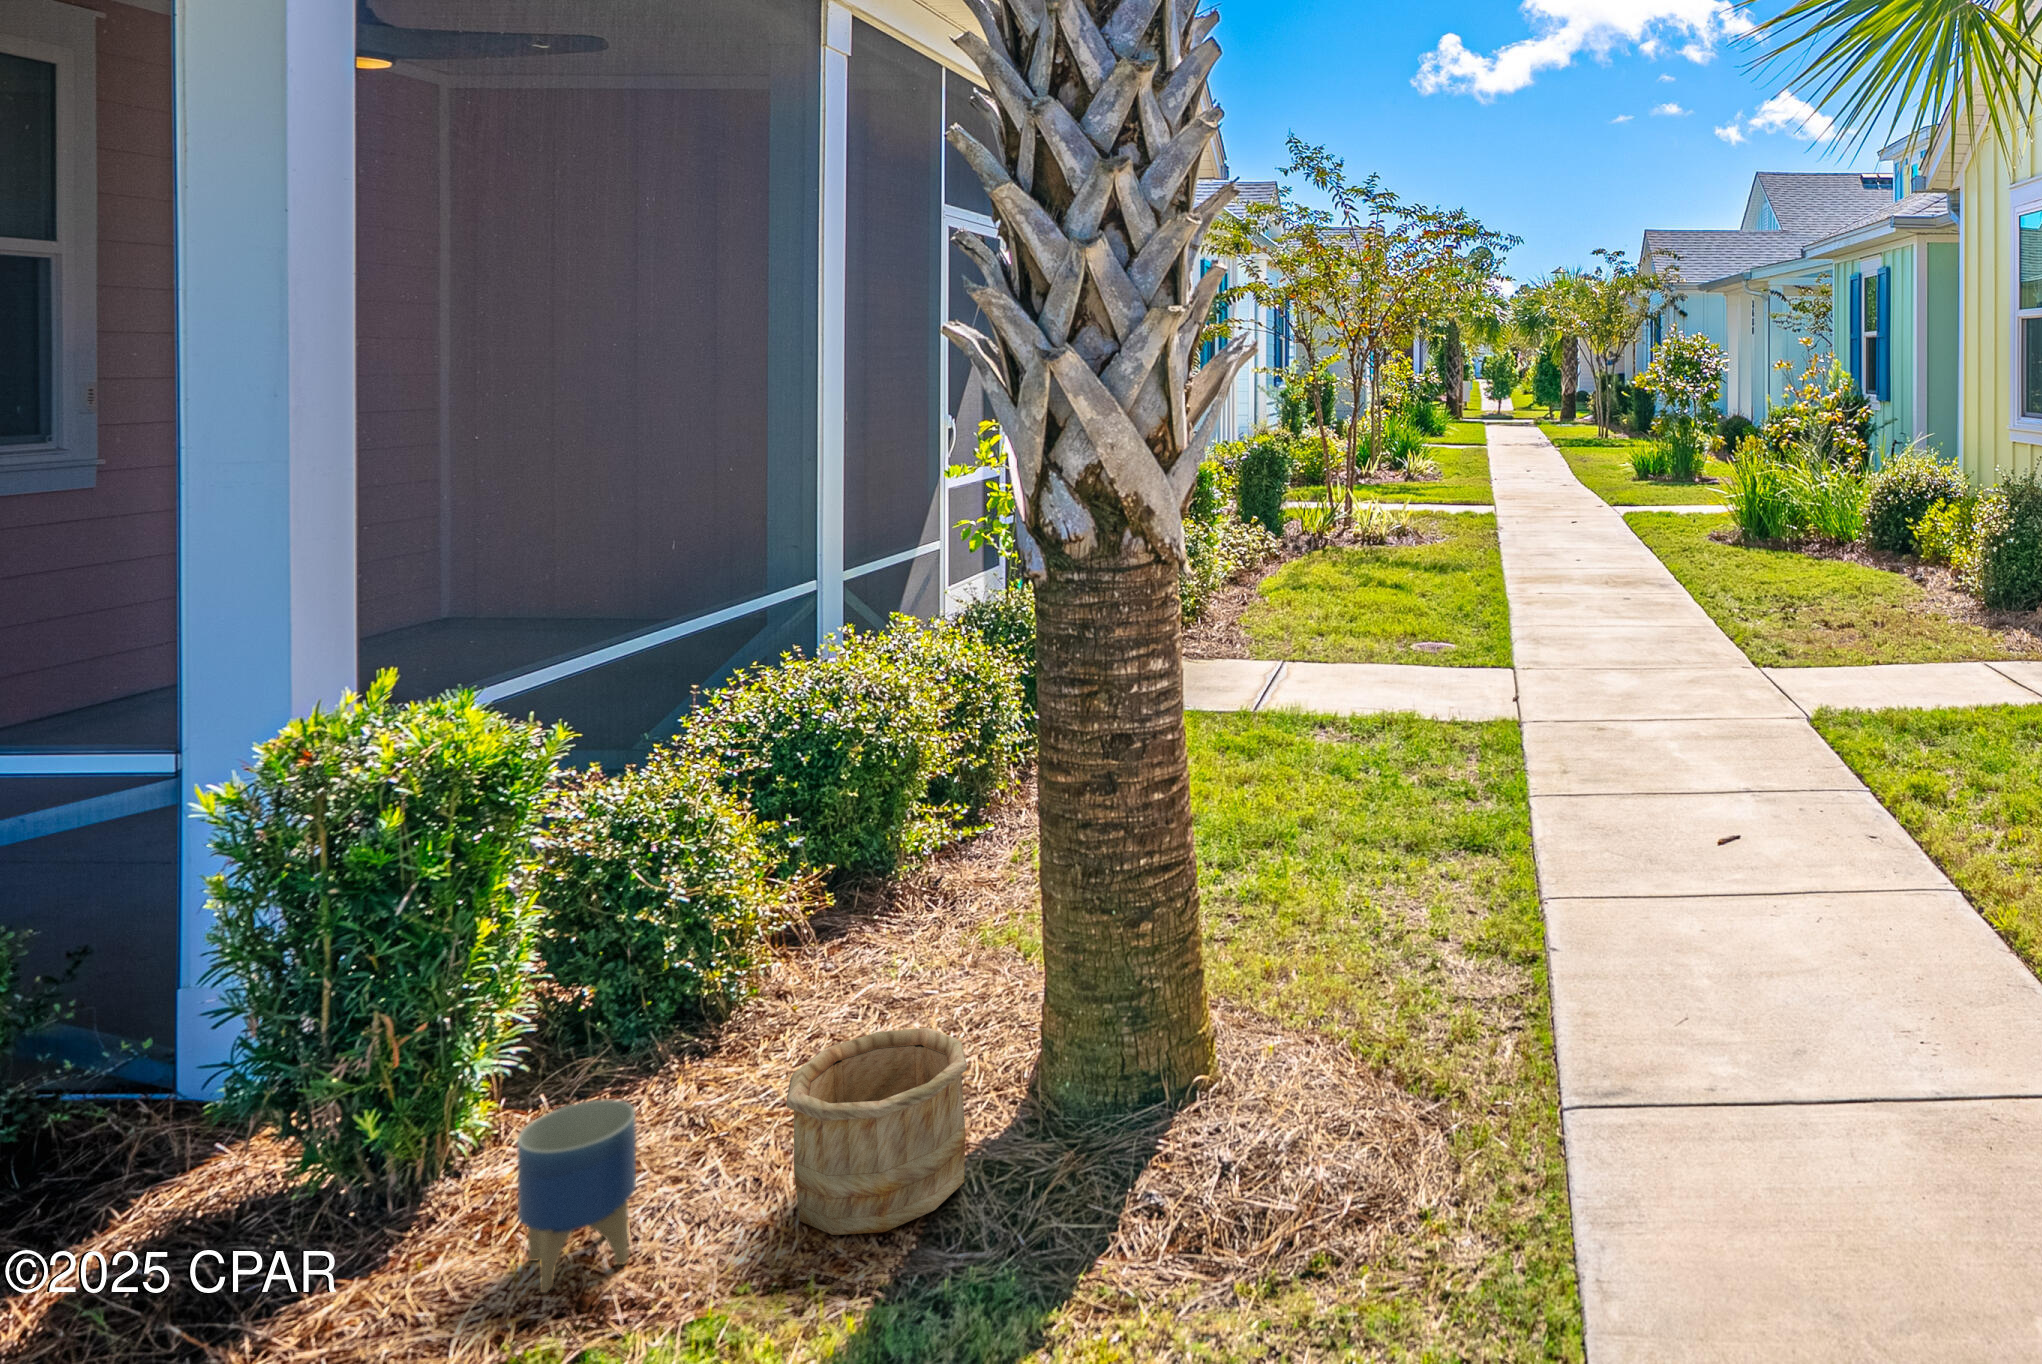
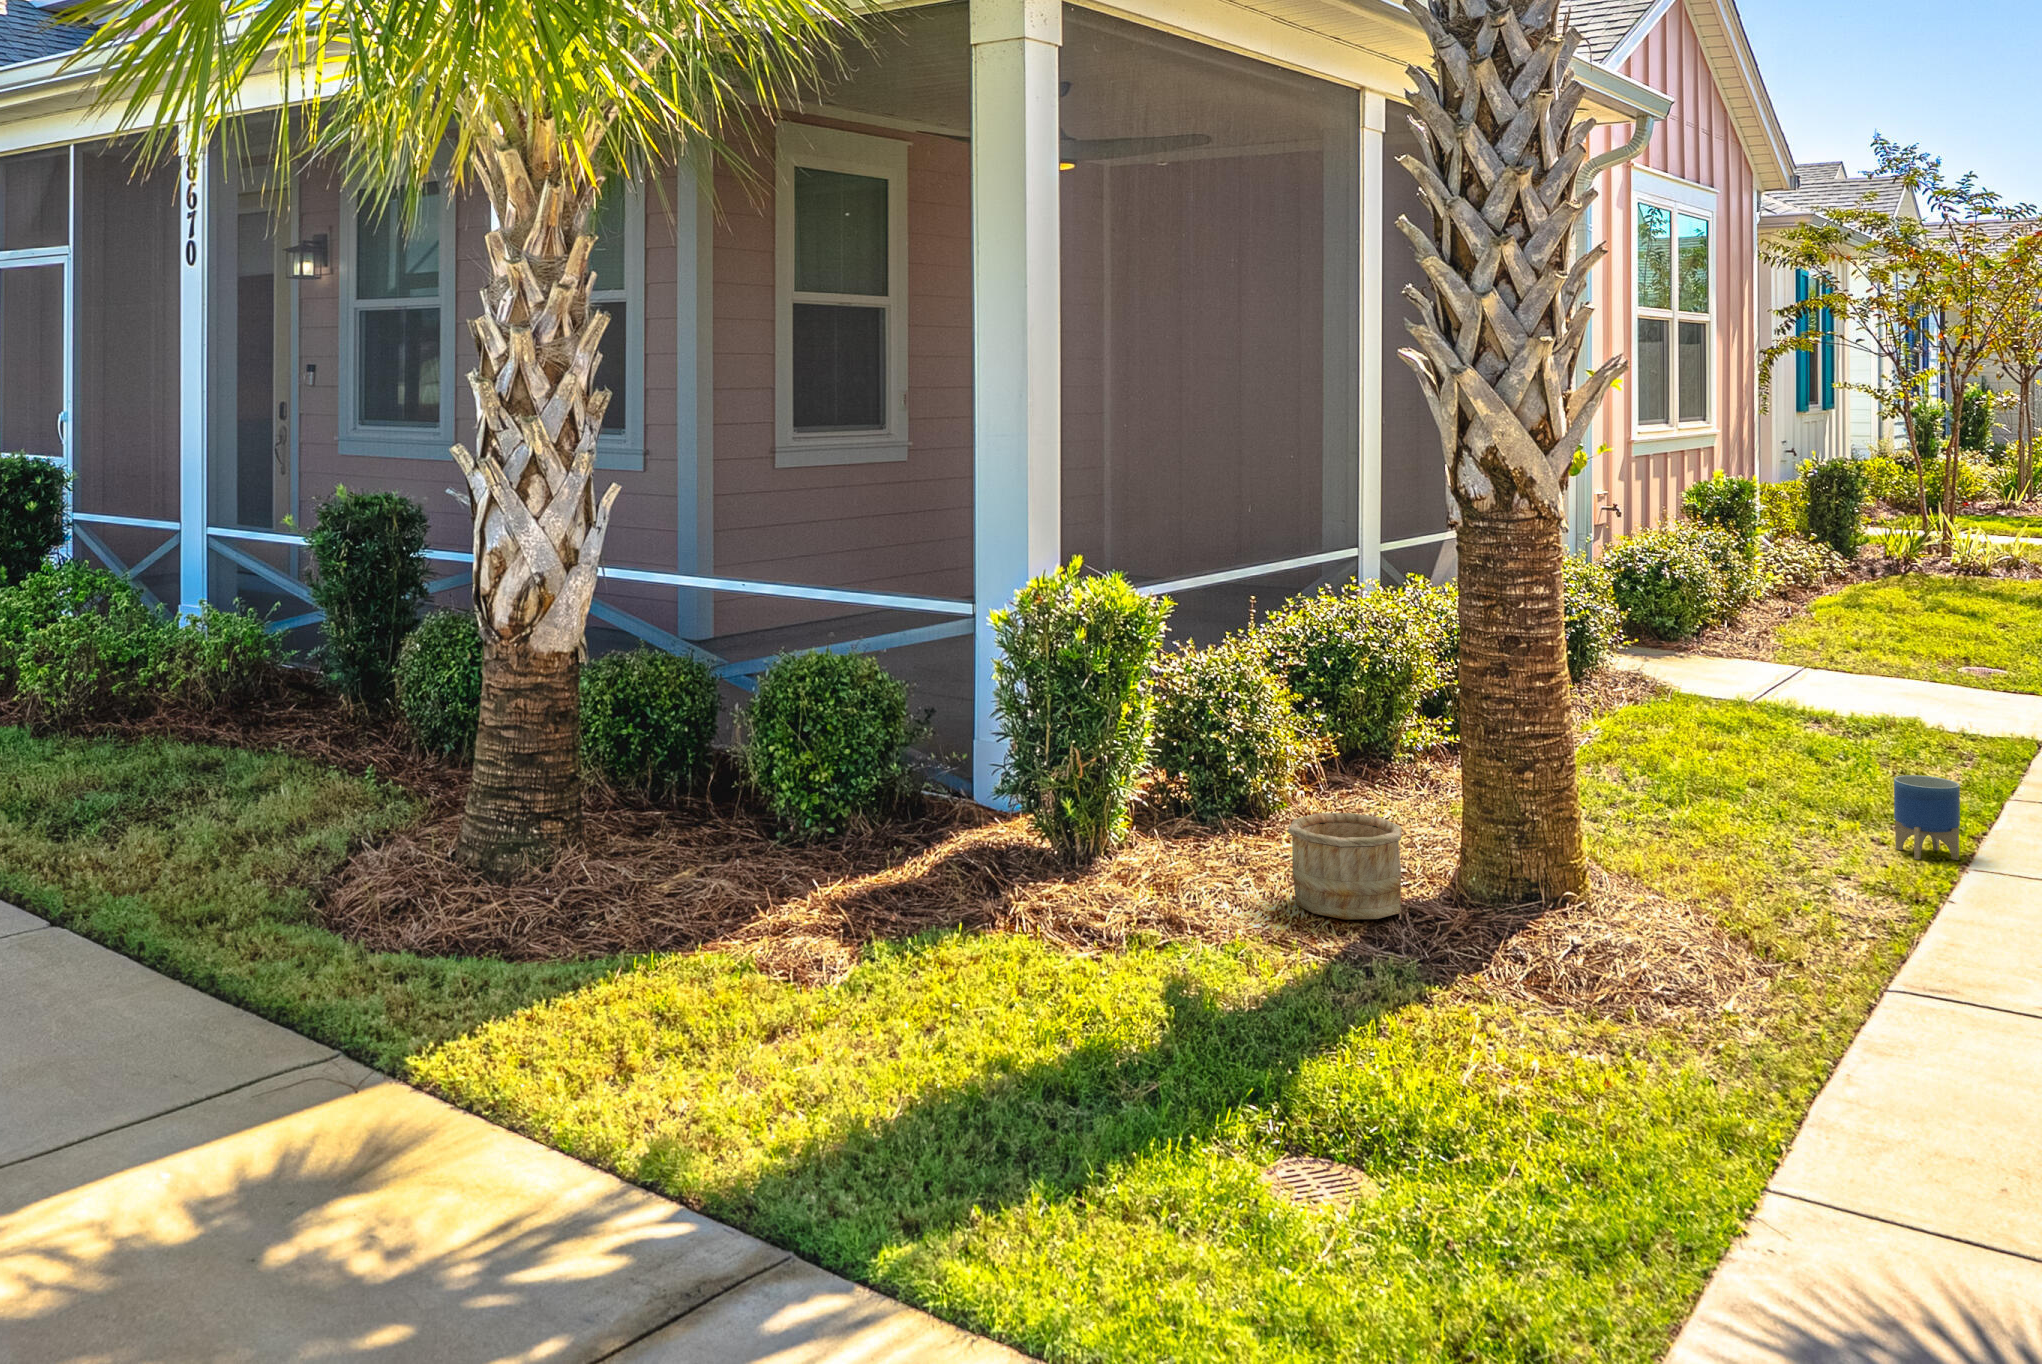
planter: present [517,1100,636,1292] -> present [1894,775,1960,860]

